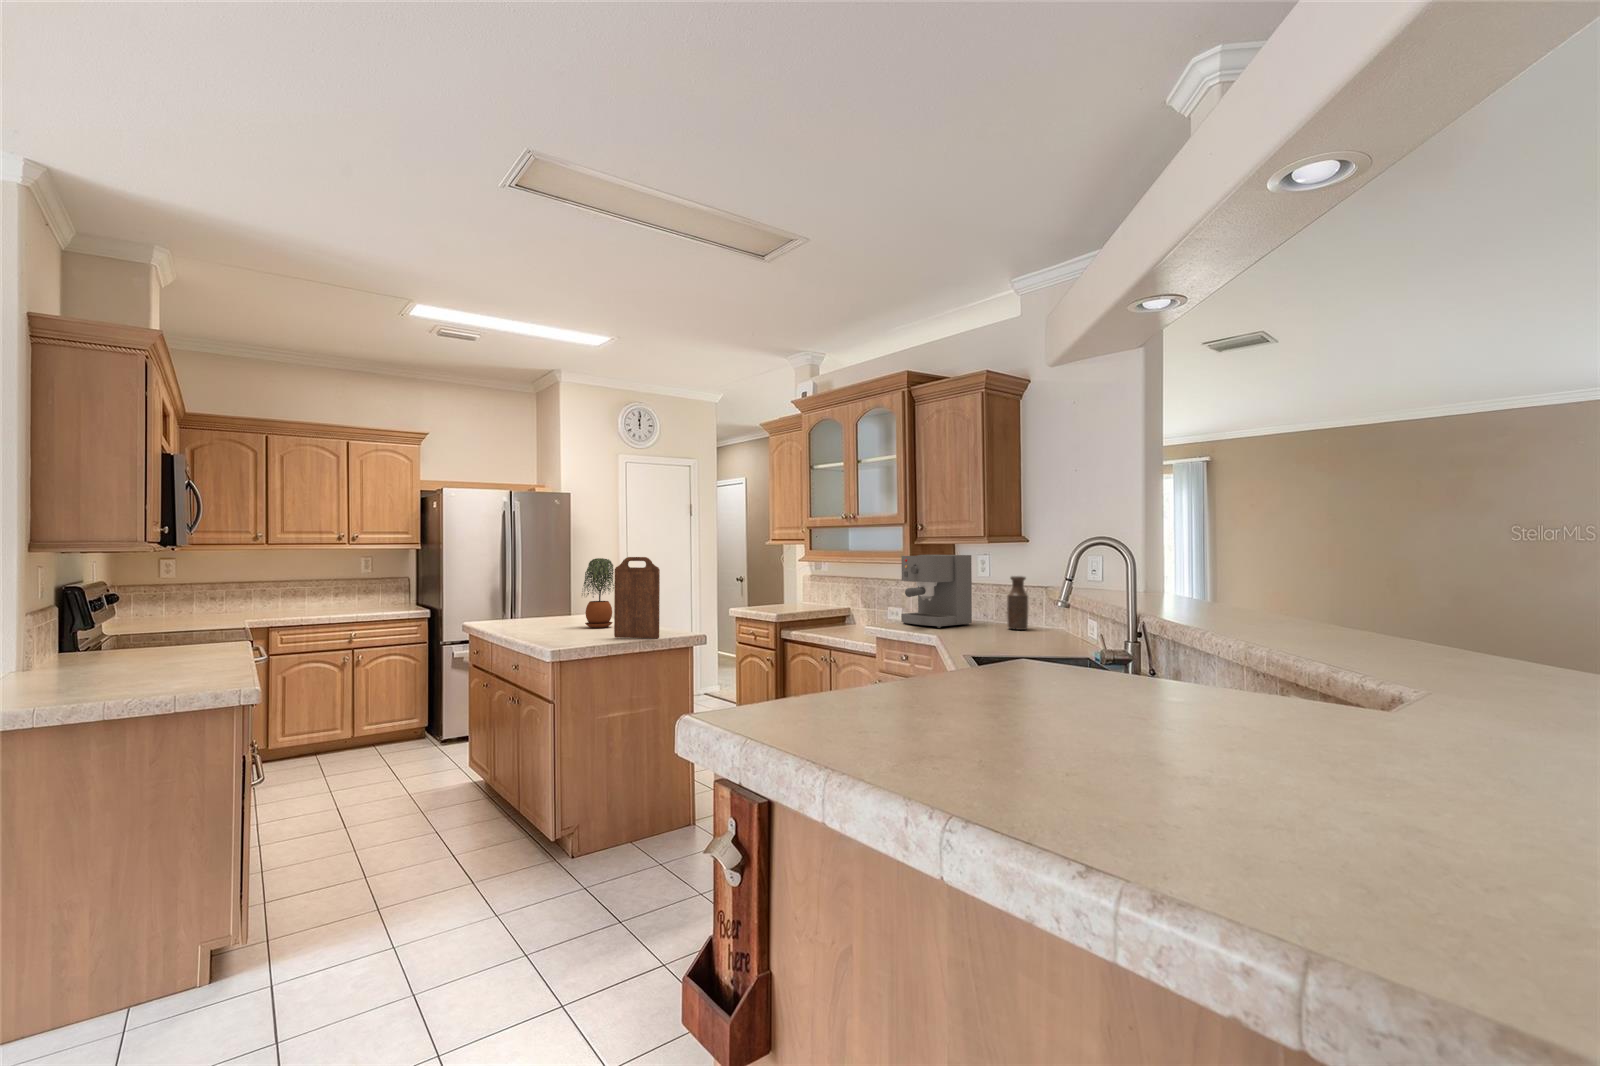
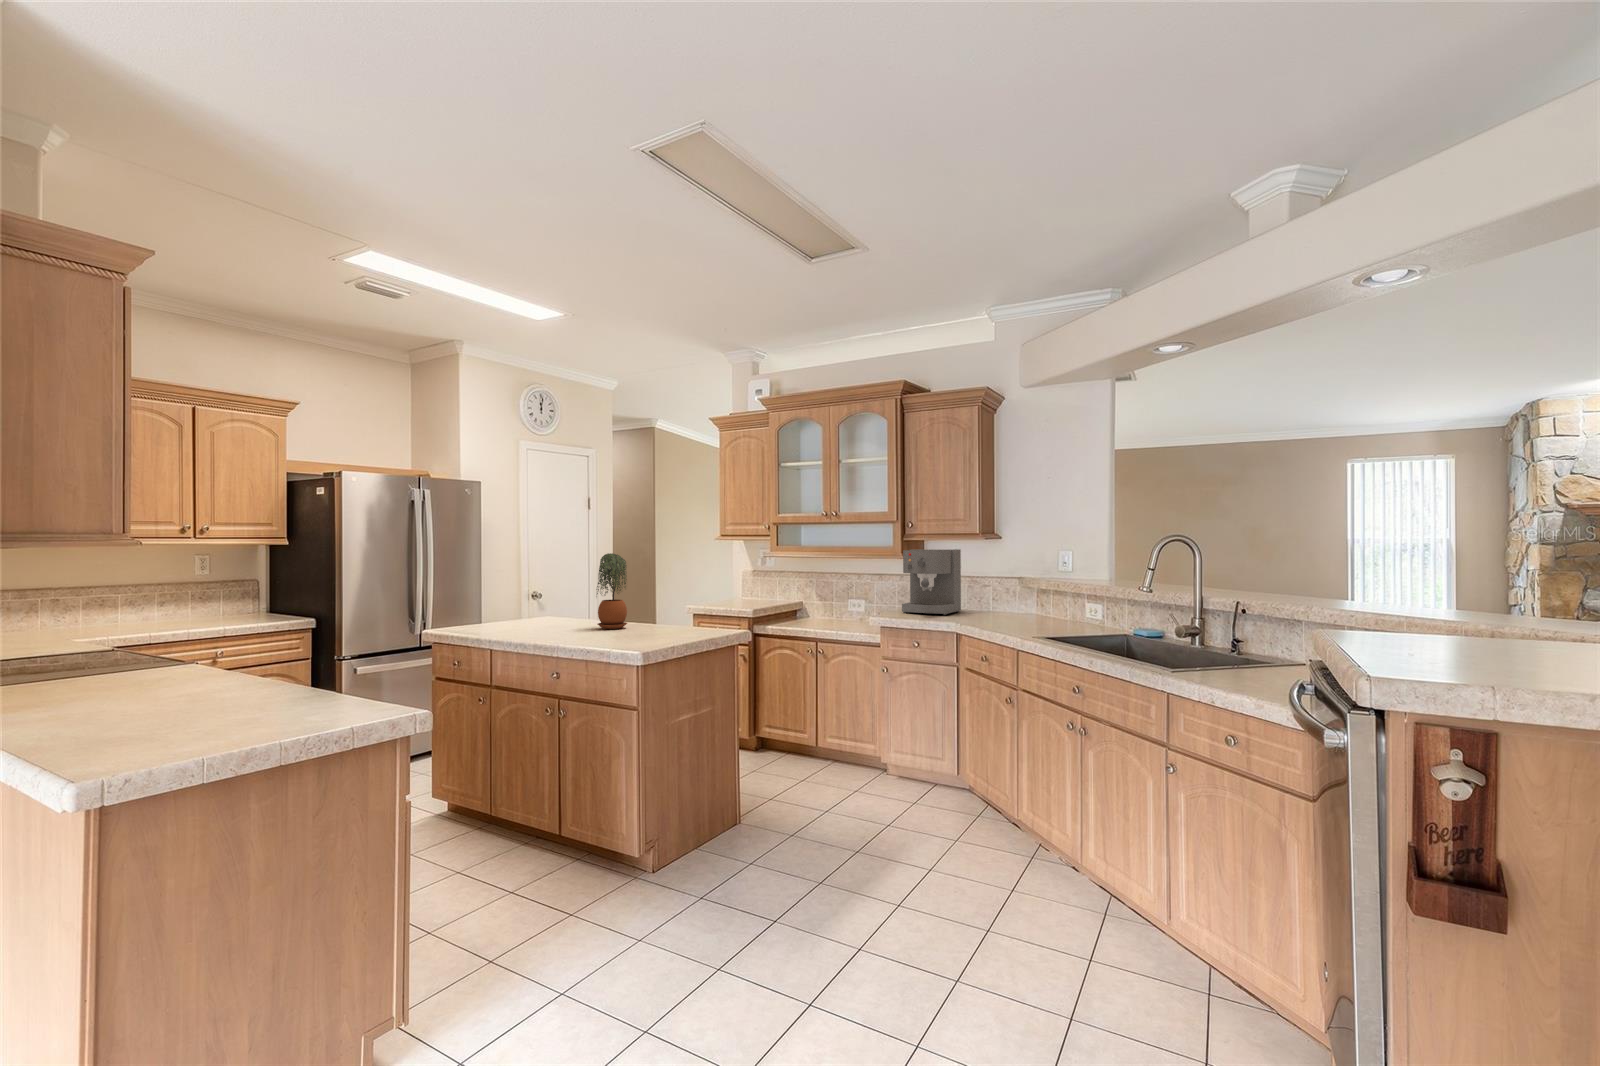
cutting board: present [614,557,660,639] -> none [680,551,730,637]
bottle: present [1007,576,1028,630] -> none [996,568,1014,614]

